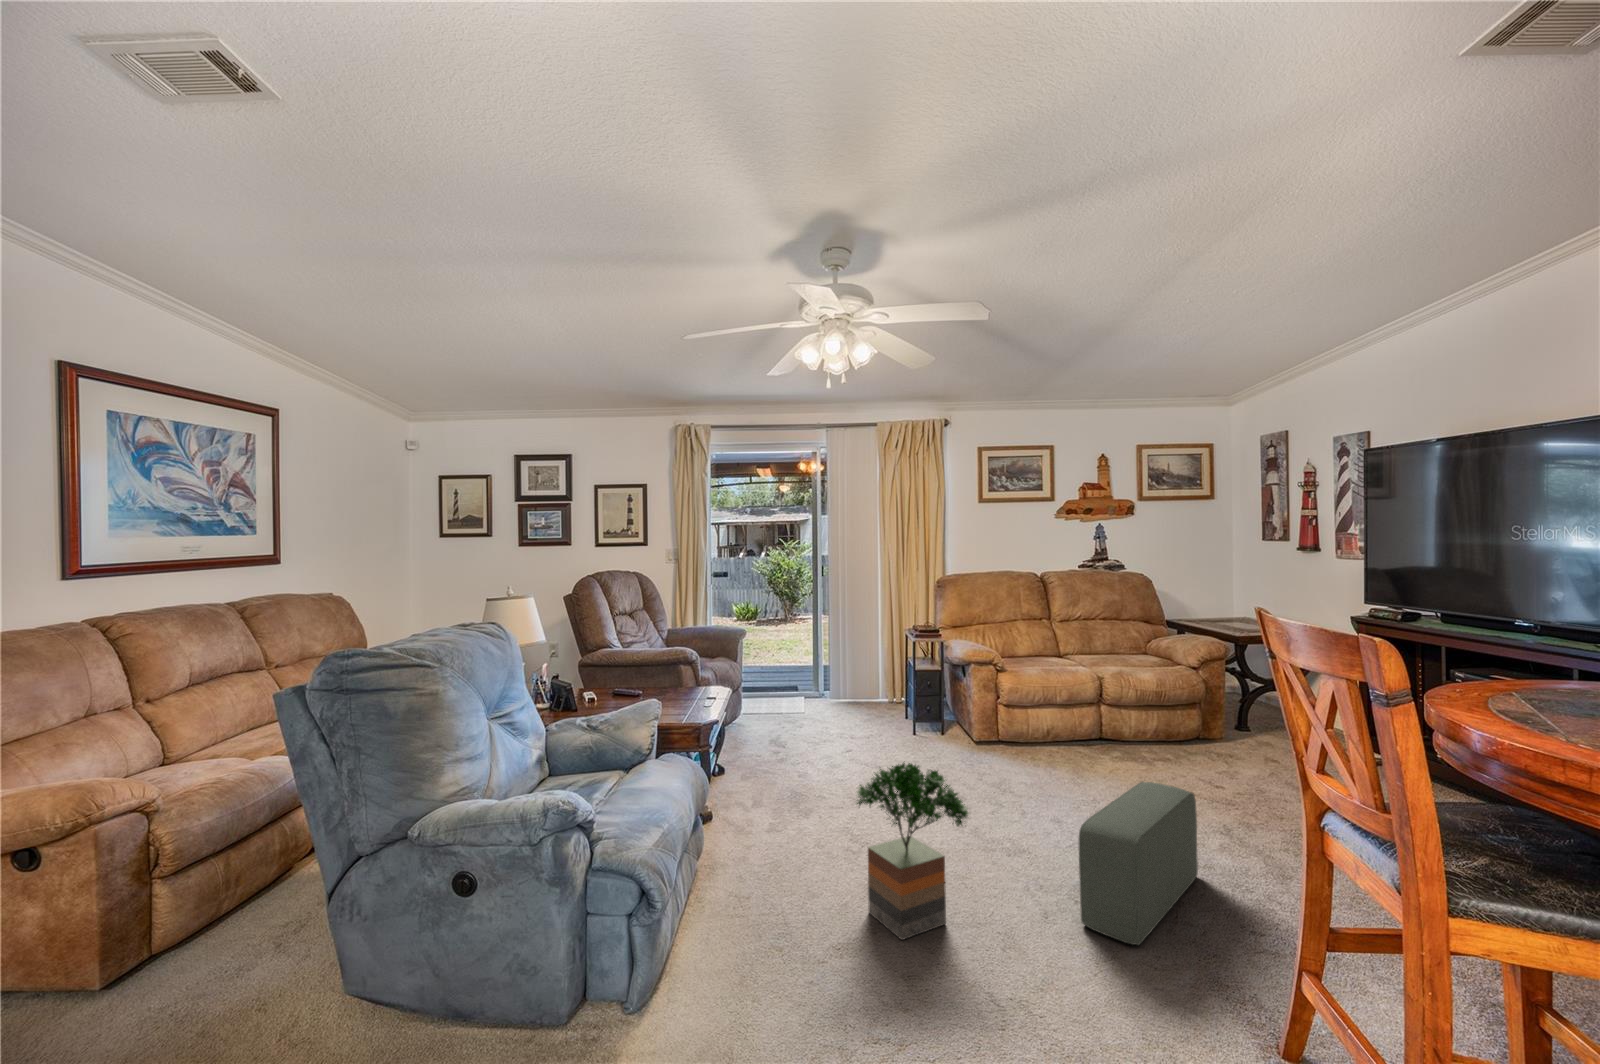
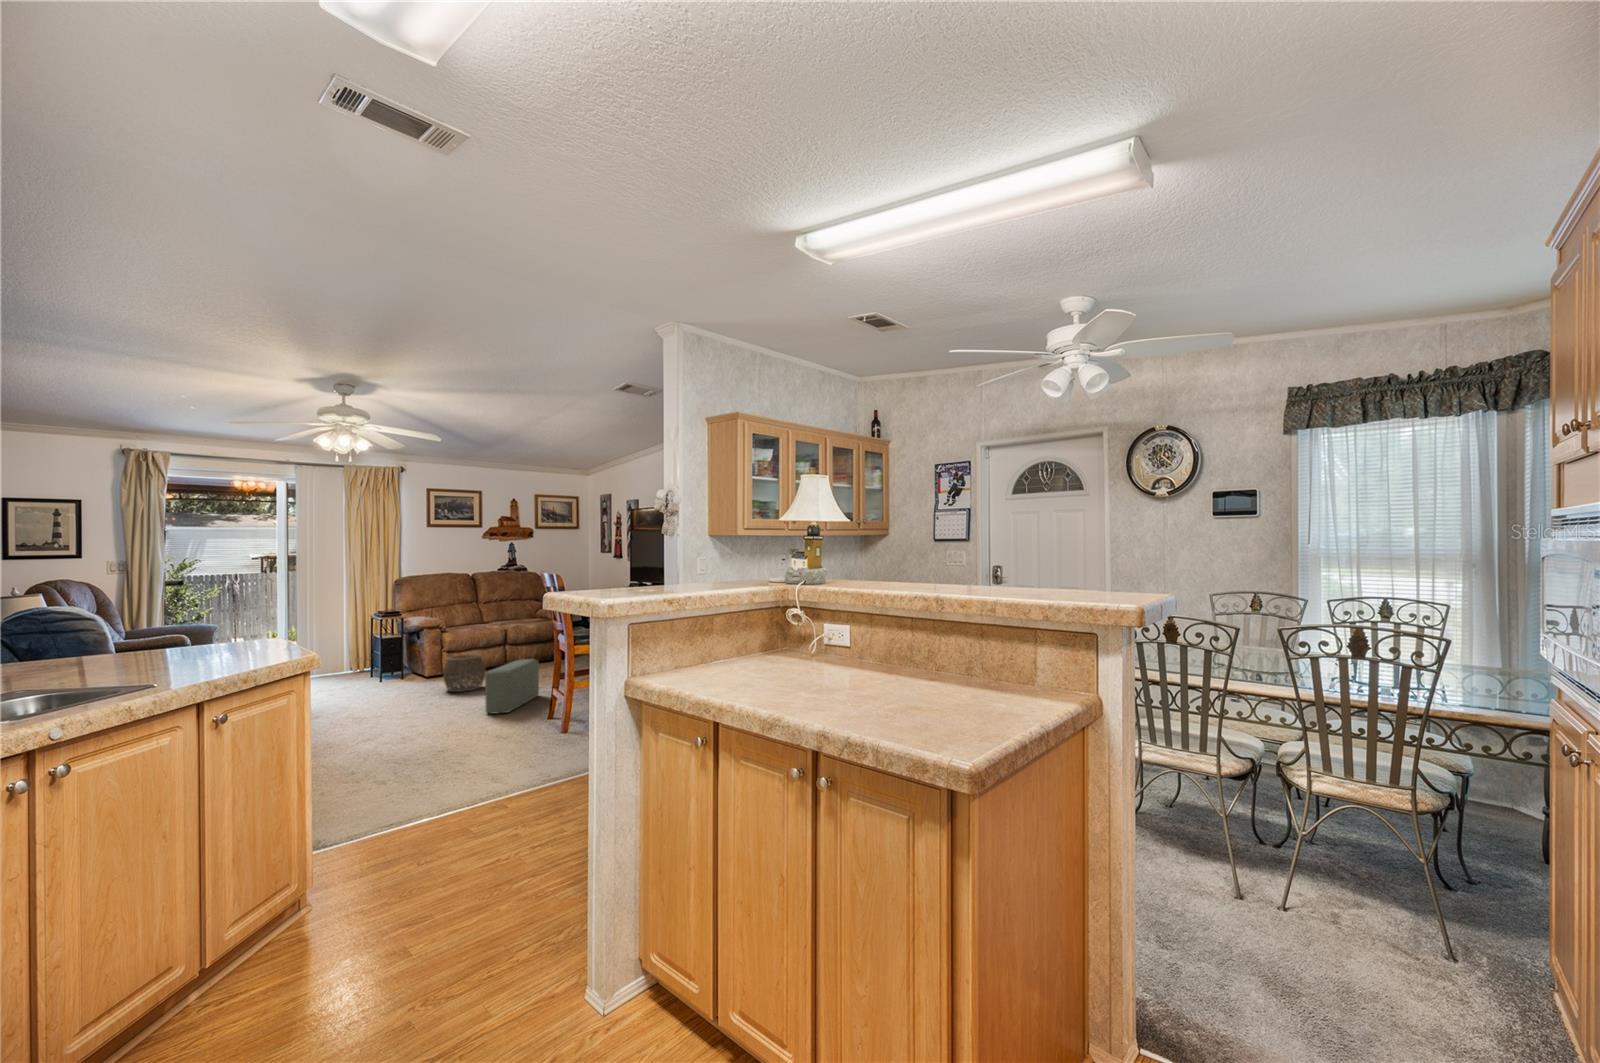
woven basket: none [996,727,1071,805] -> present [443,654,486,692]
potted tree: present [857,763,969,940] -> none [372,658,436,732]

